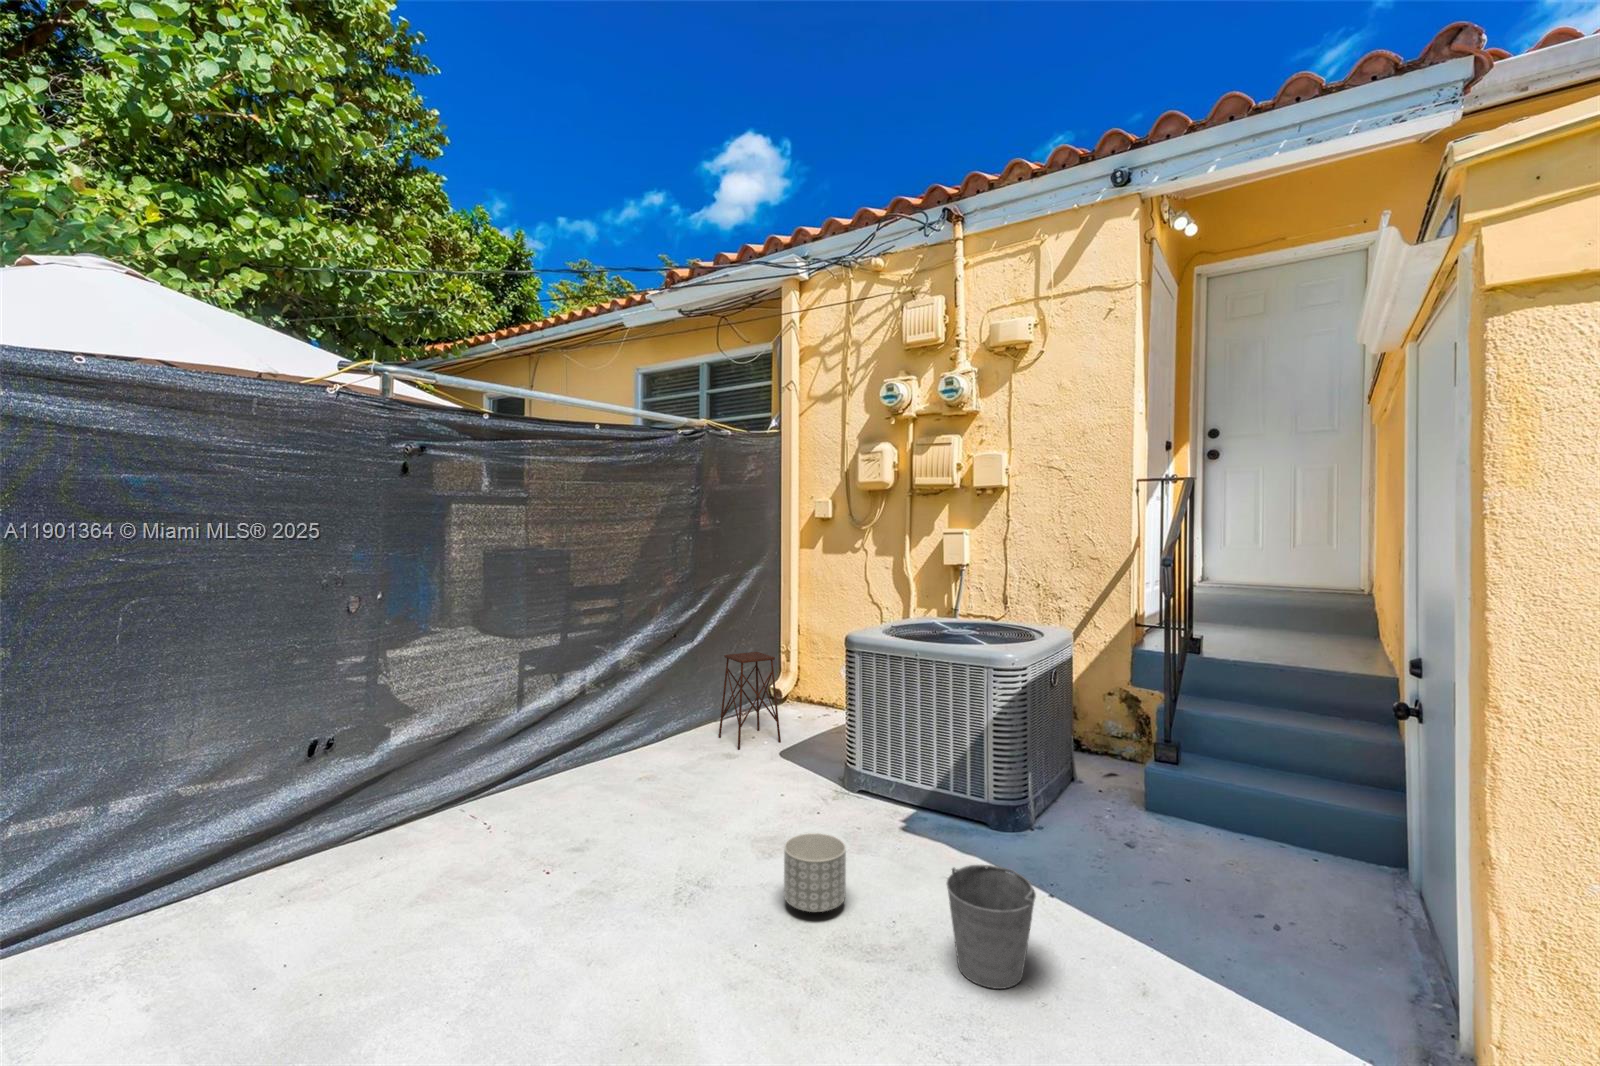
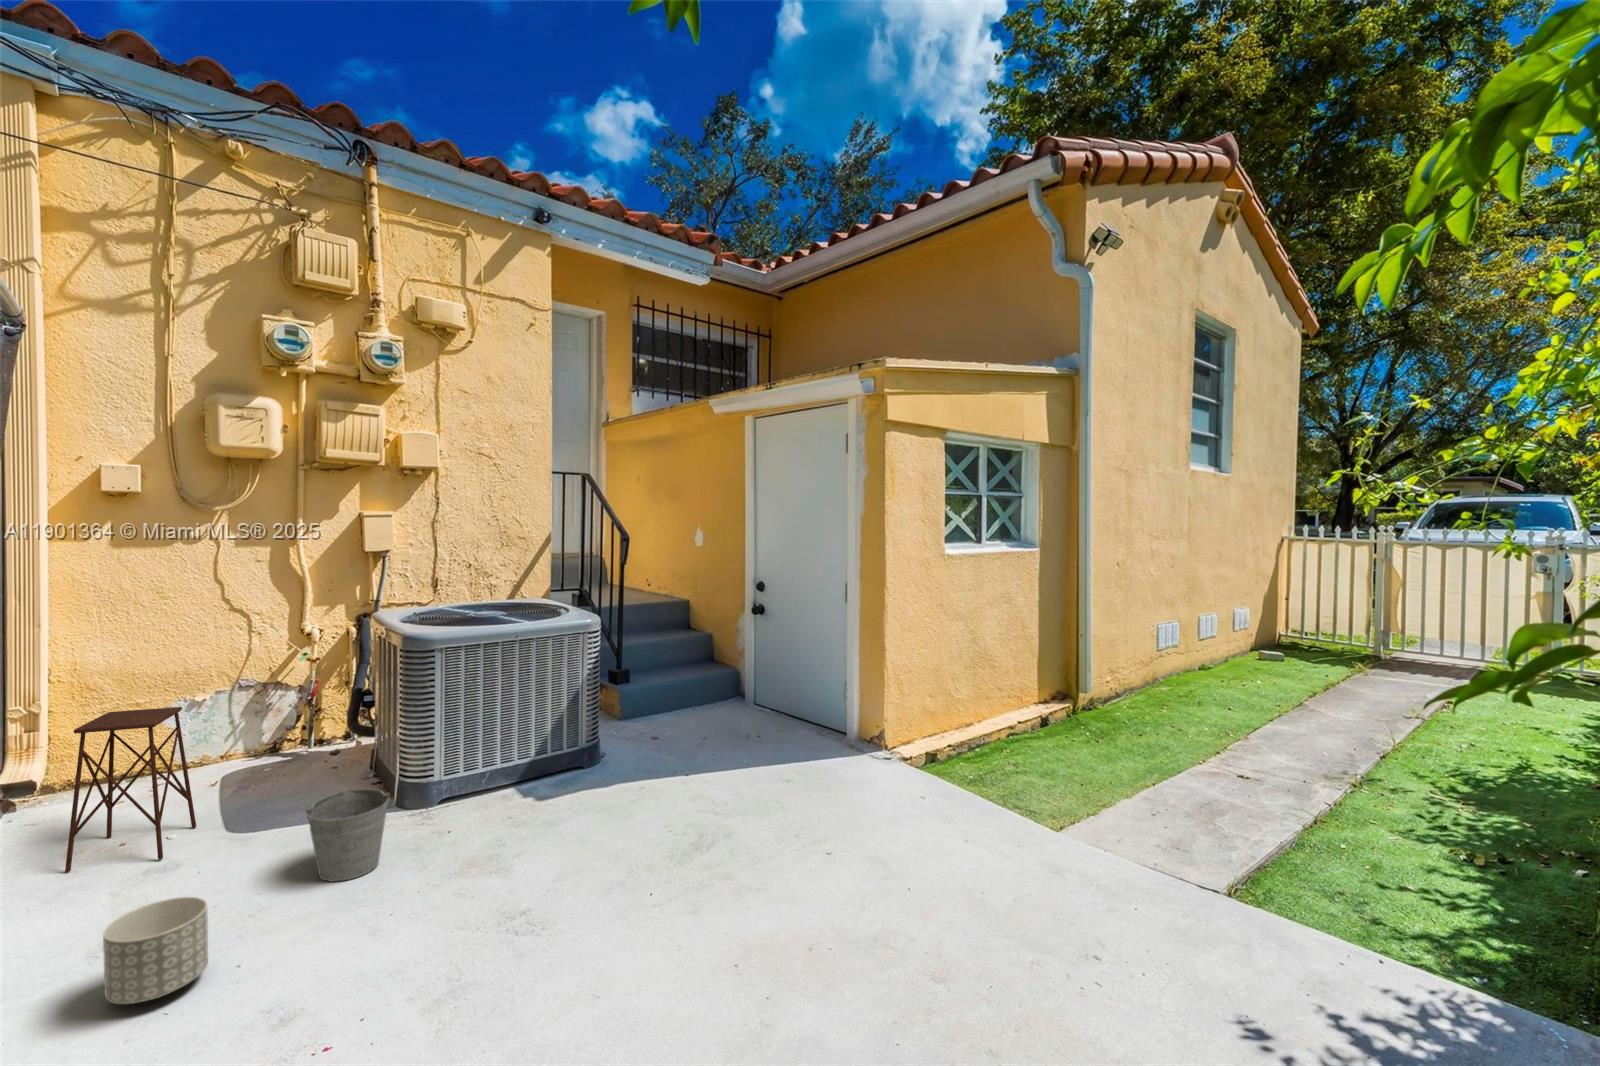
planter: present [784,833,846,912] -> present [103,897,208,1004]
bucket: present [947,865,1036,989] -> present [305,789,389,882]

